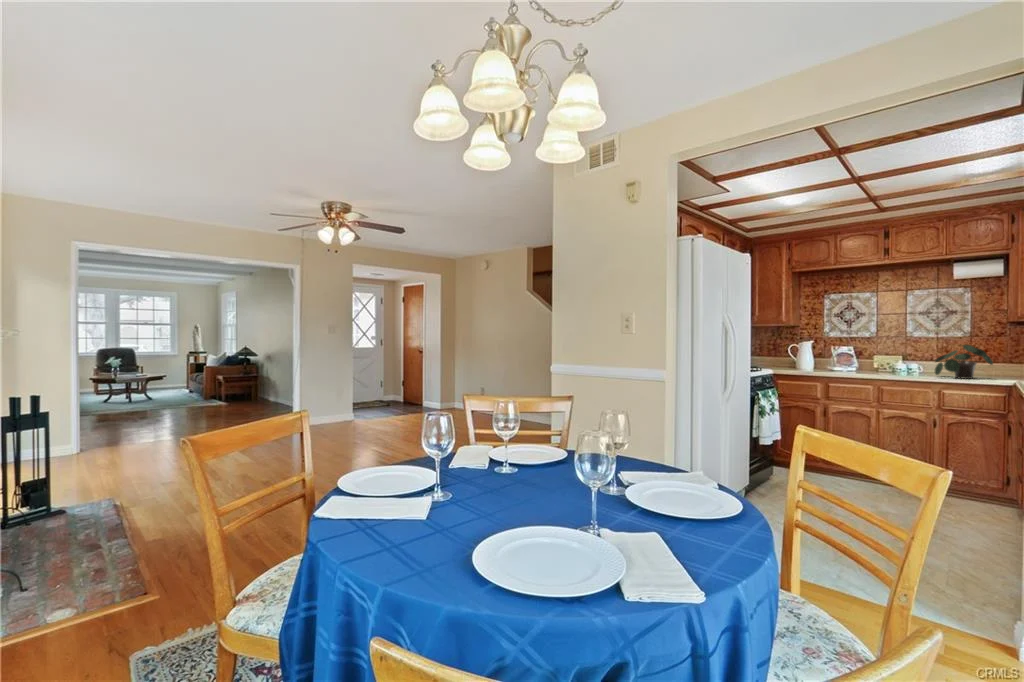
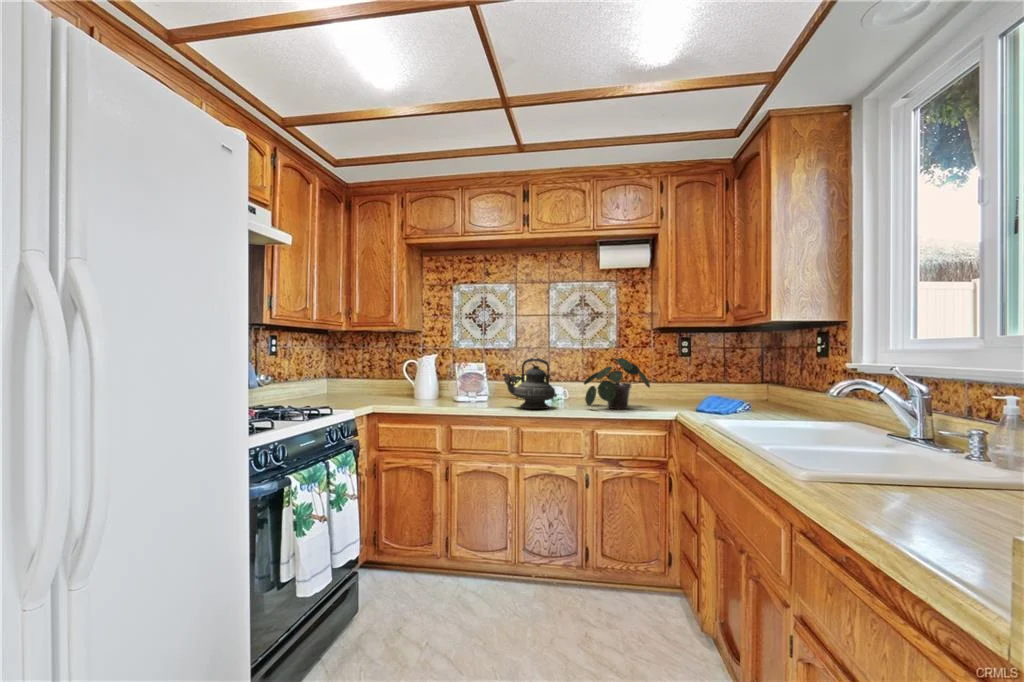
teapot: none [866,344,910,376] -> present [502,358,556,409]

